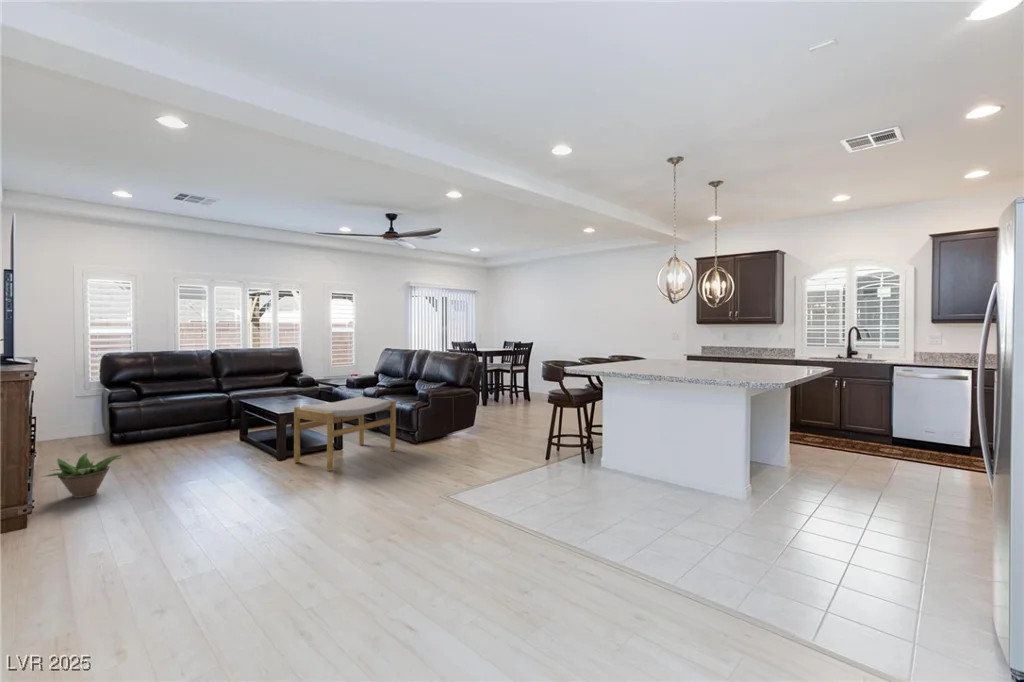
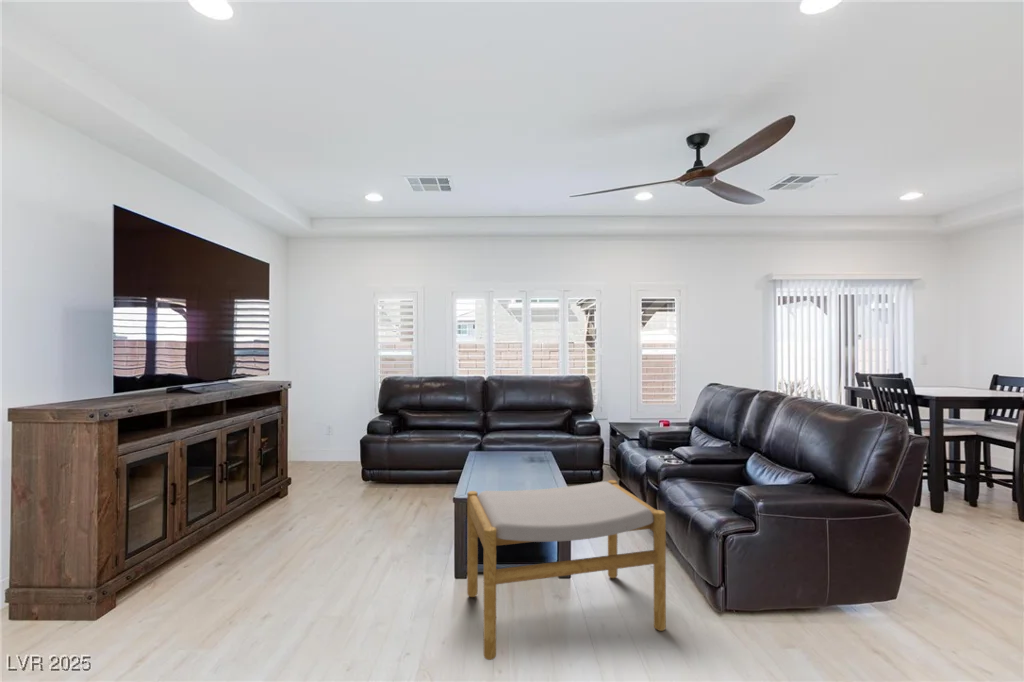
decorative plant: present [45,453,121,498] -> none [162,509,267,577]

